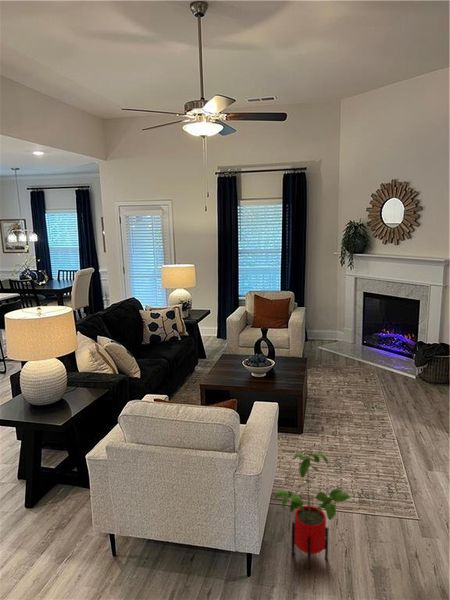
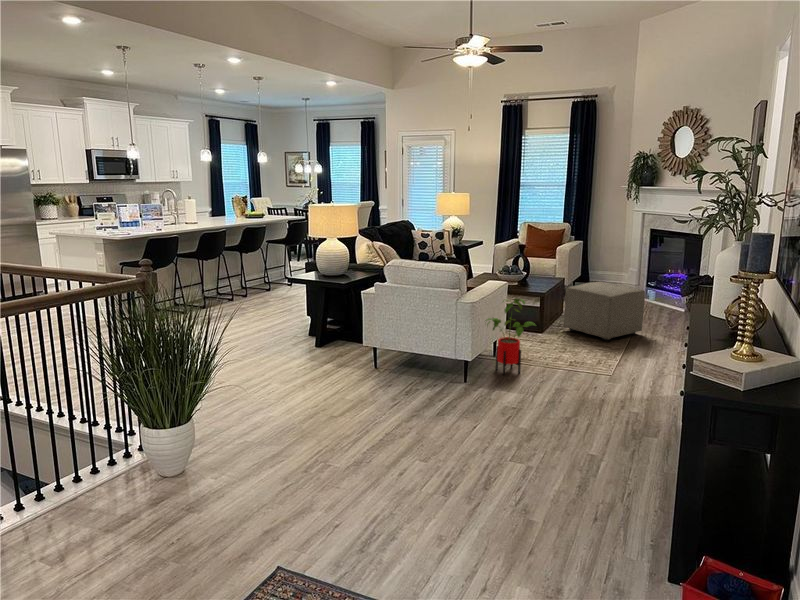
ottoman: none [328,369,412,448] -> present [564,282,645,341]

